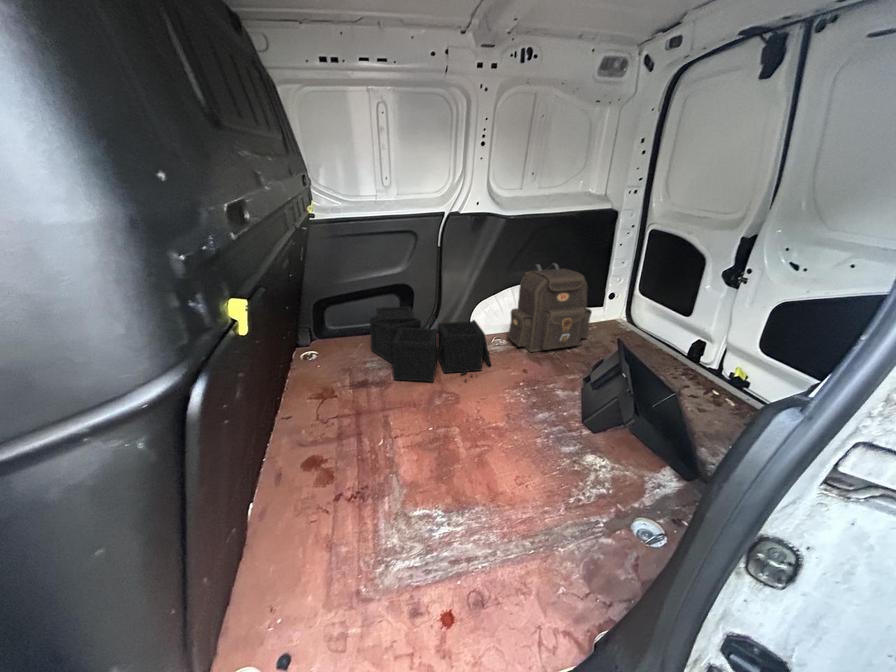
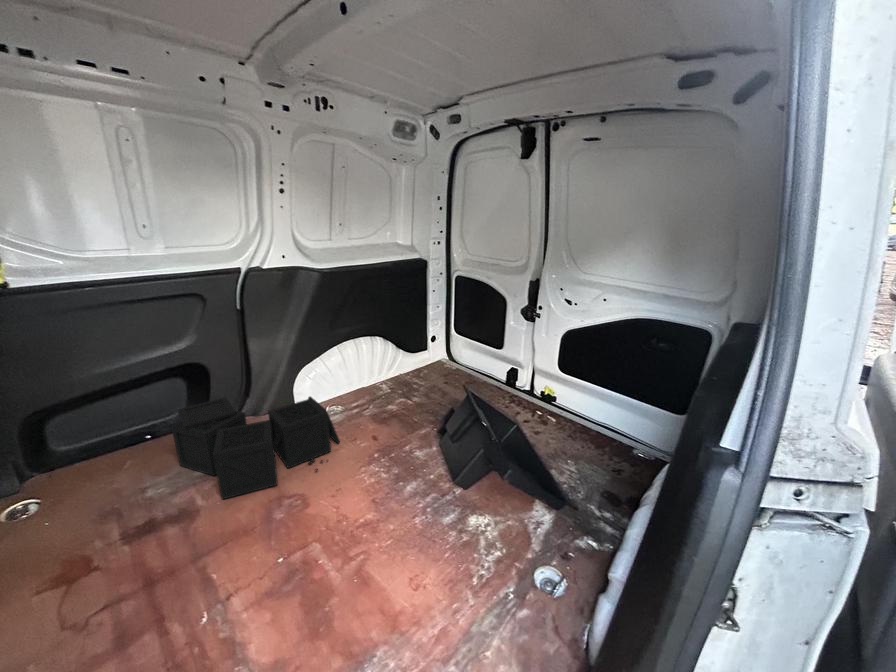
backpack: present [507,263,592,352] -> none [346,321,424,414]

